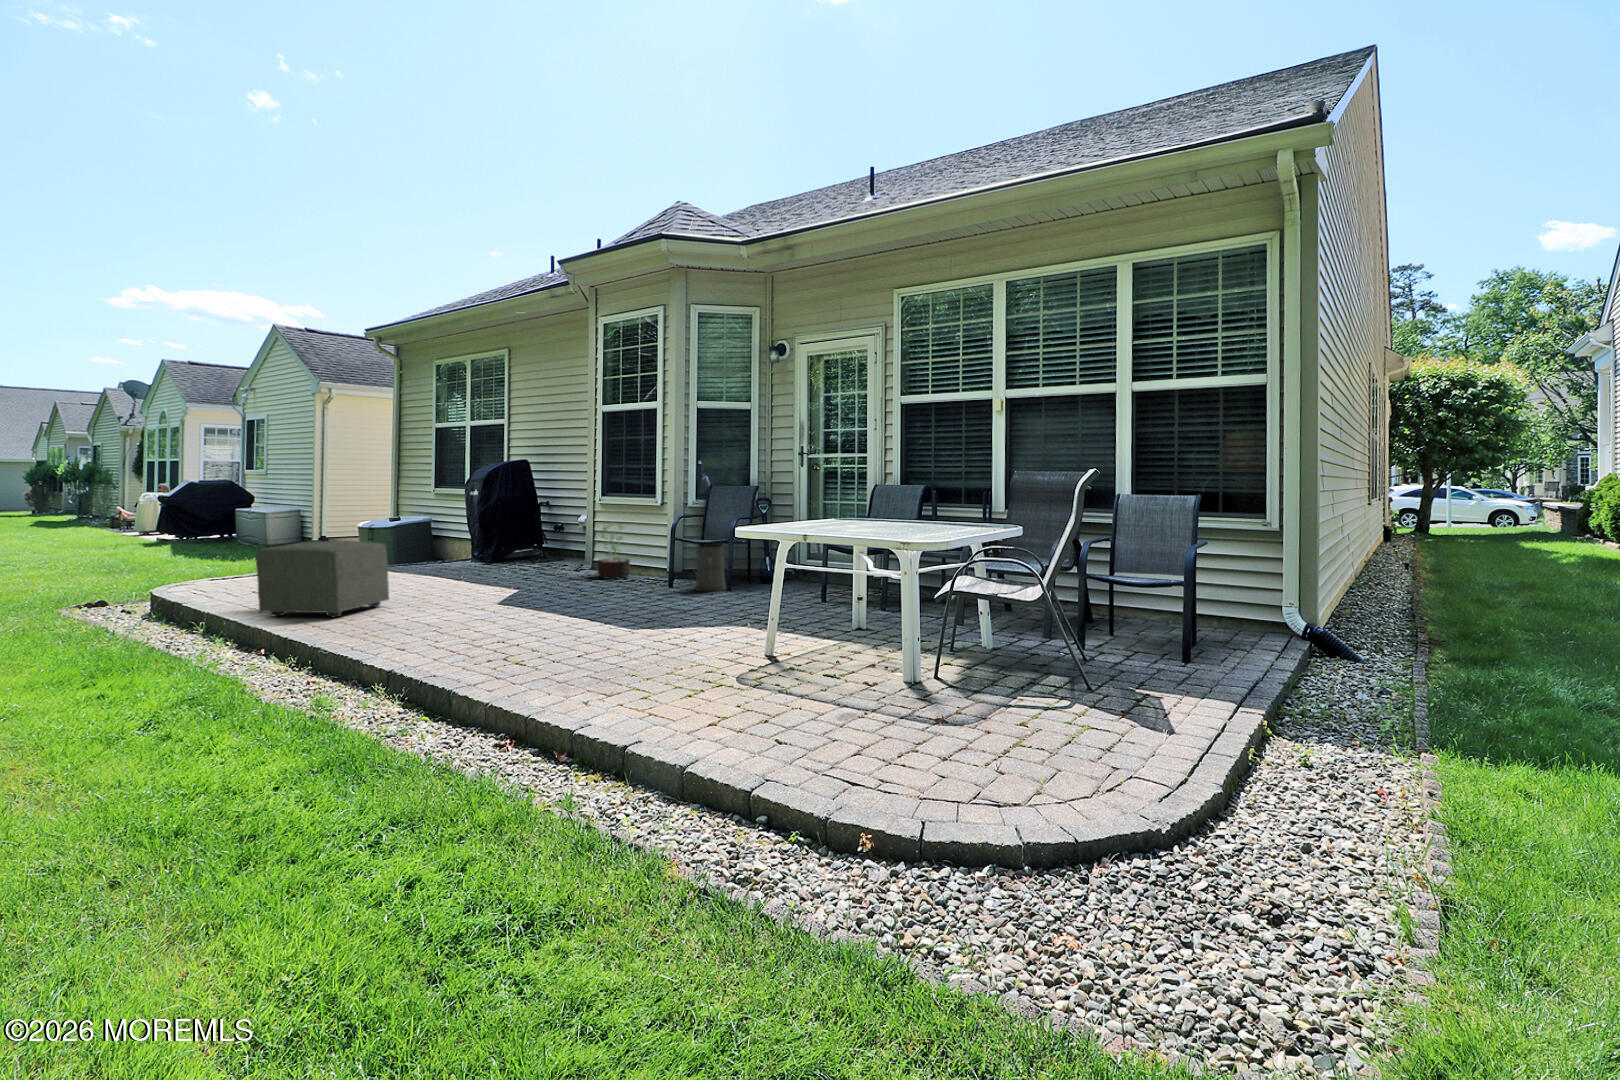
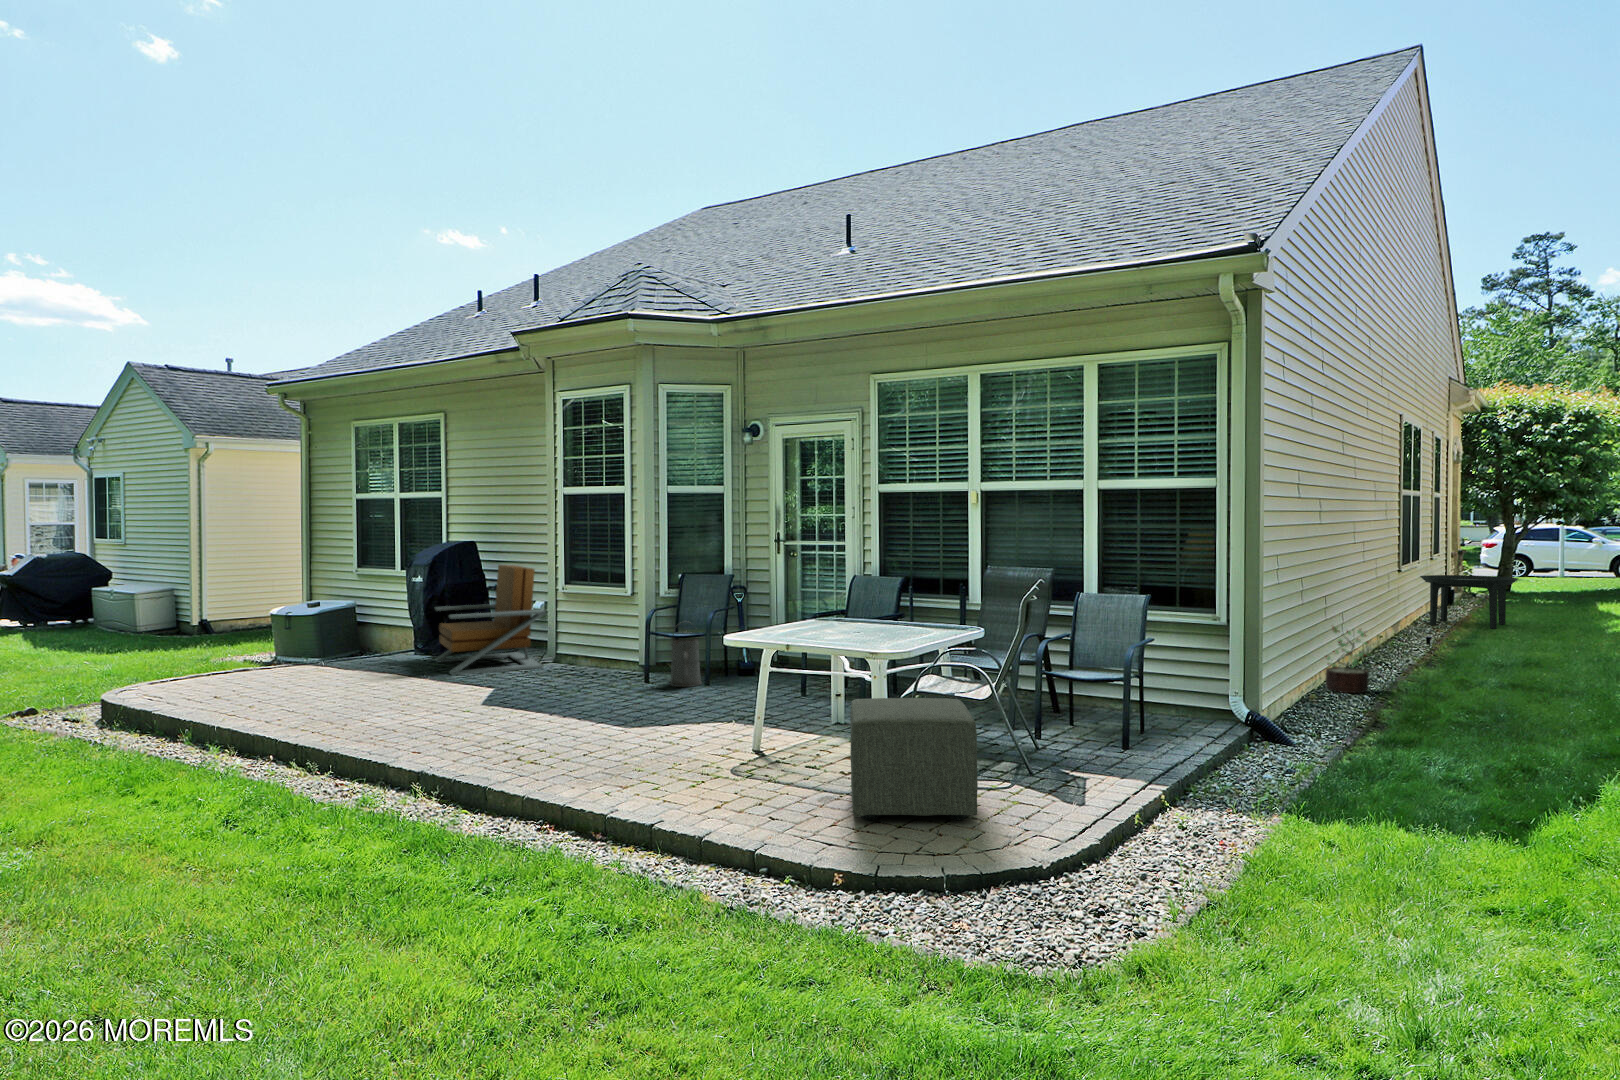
lounge chair: none [490,481,587,578] -> present [435,565,546,675]
round table: none [1368,513,1463,559] -> present [1420,575,1518,629]
decorative plant: present [598,523,630,579] -> present [1326,626,1369,693]
ottoman: present [256,541,389,617] -> present [850,698,978,820]

